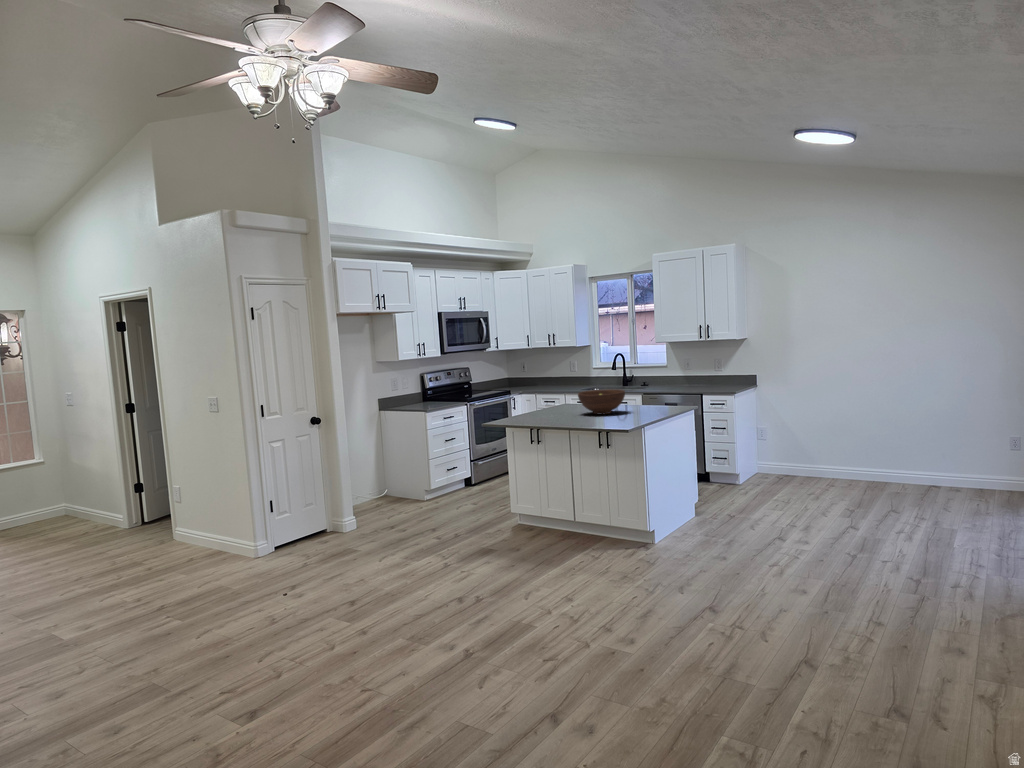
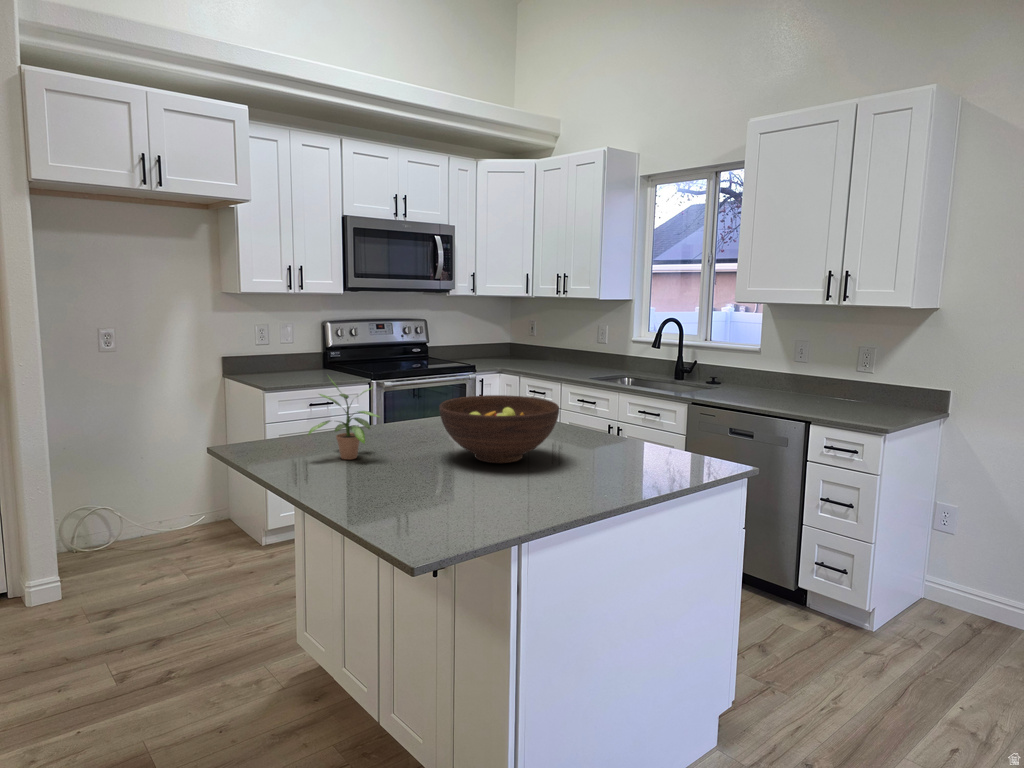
potted plant: none [535,385,563,419] -> present [308,379,380,459]

